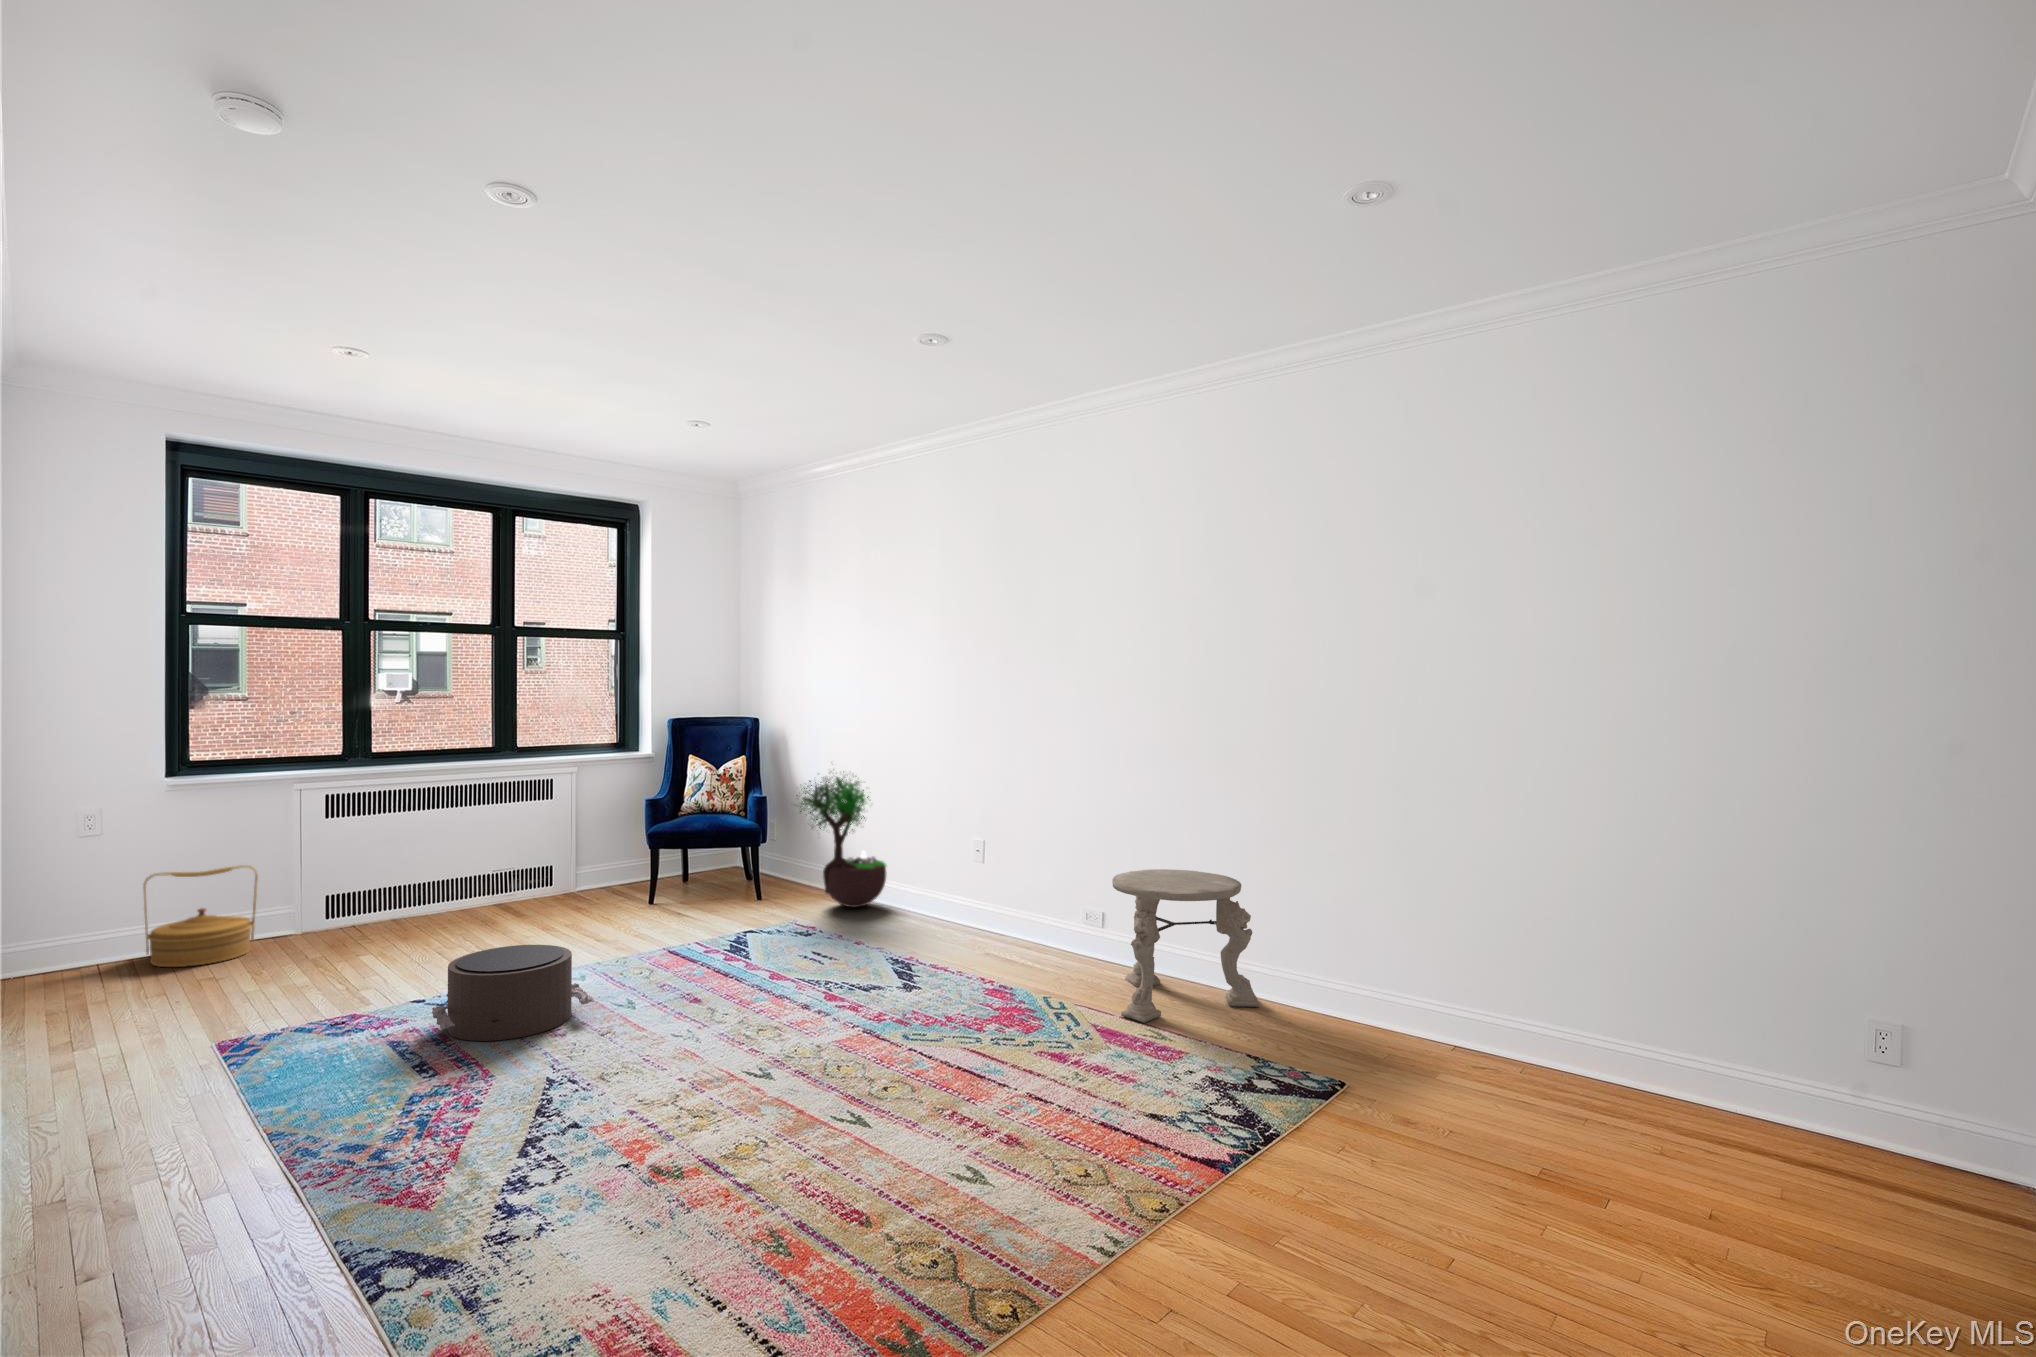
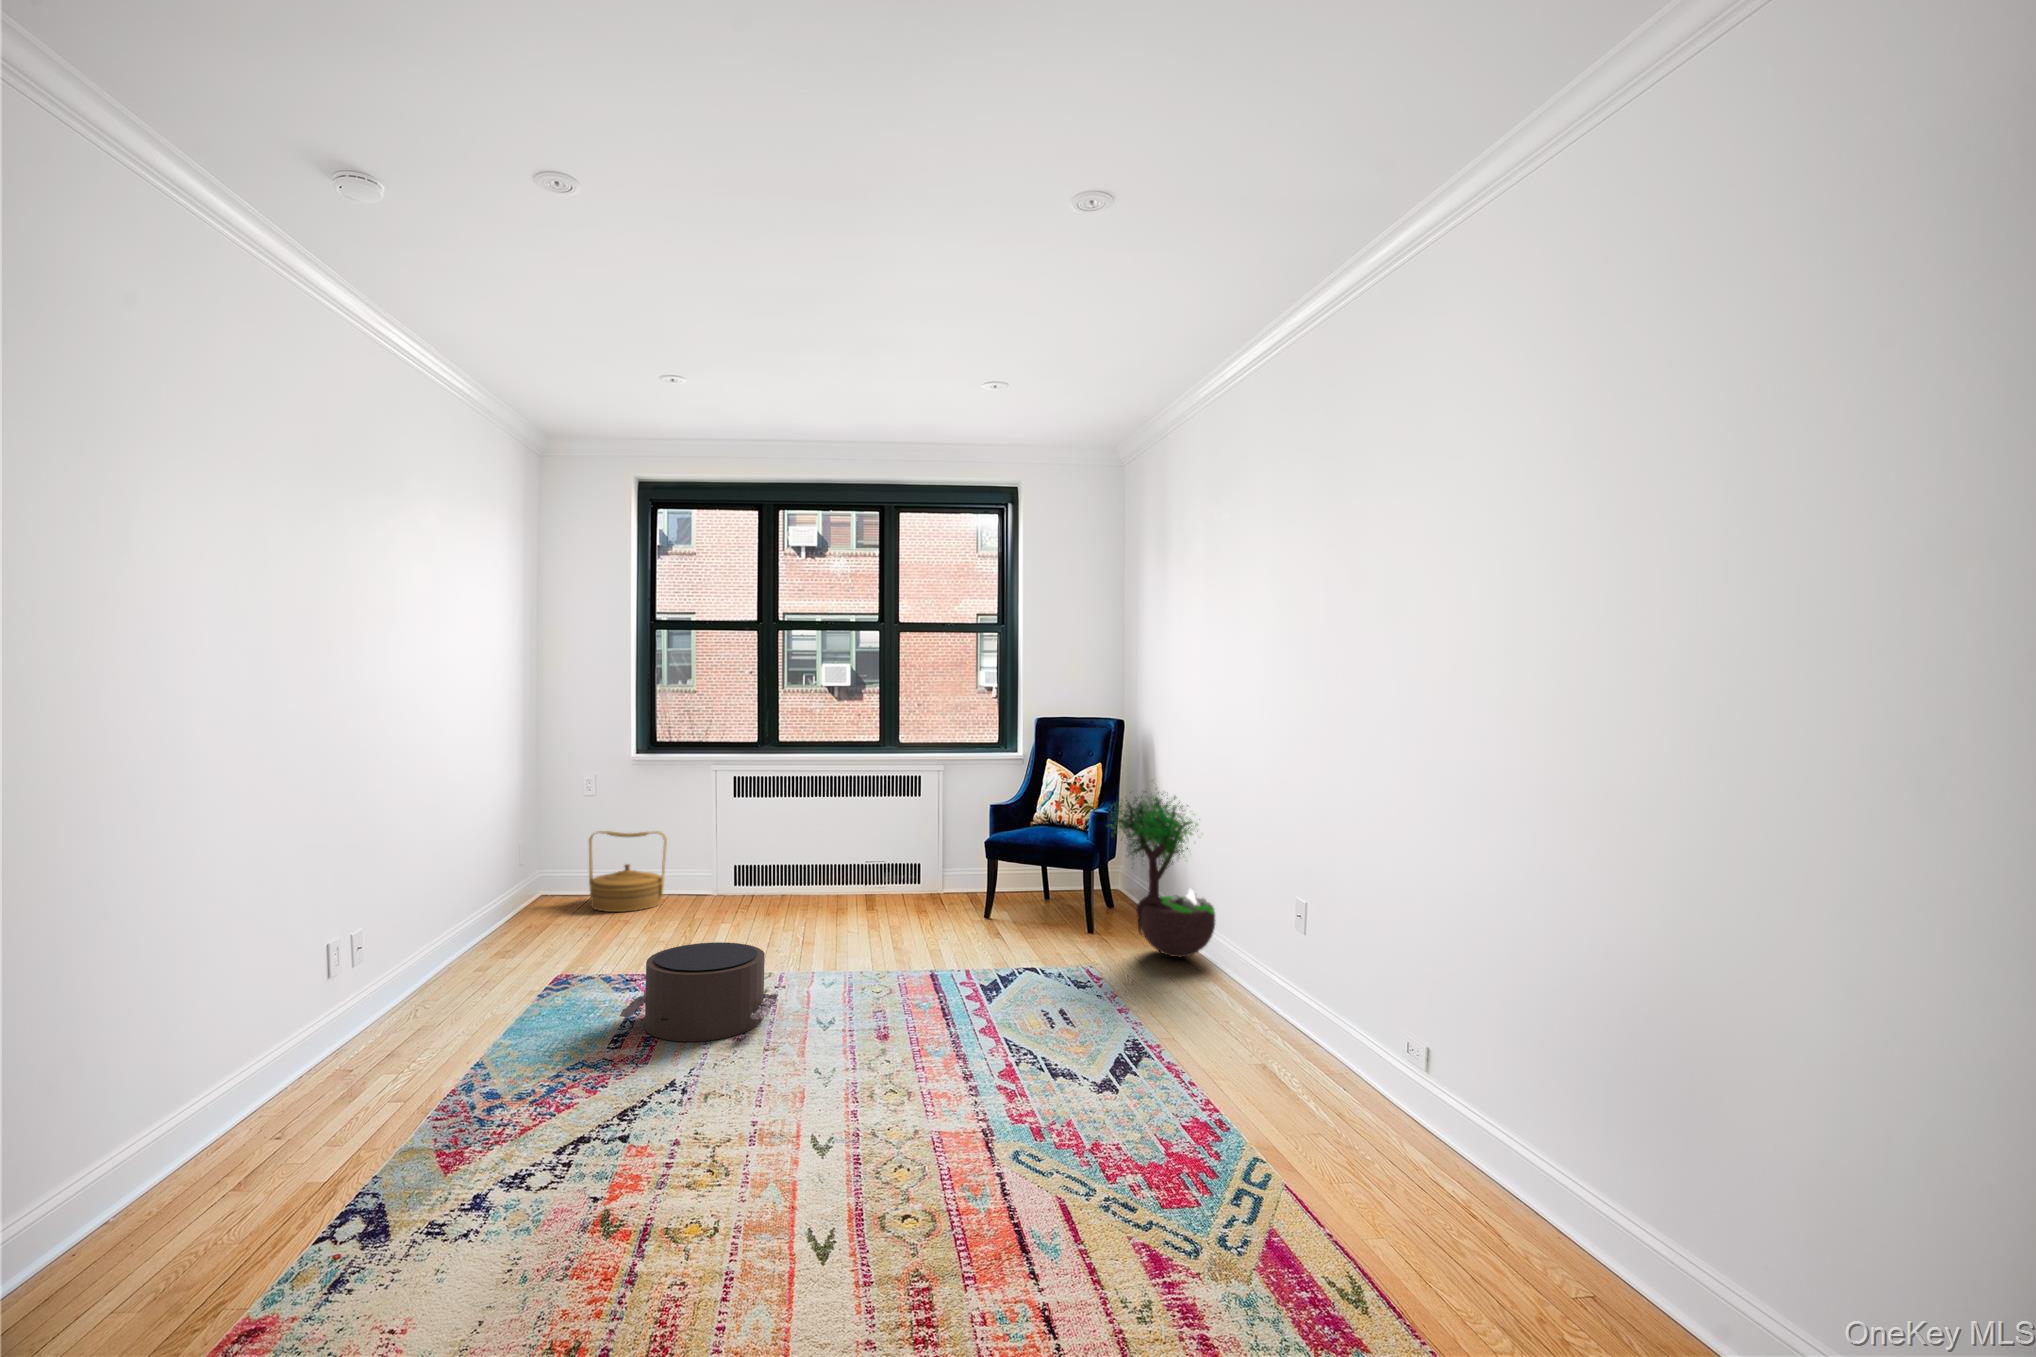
side table: present [1112,869,1259,1023] -> none [1335,989,1621,1291]

